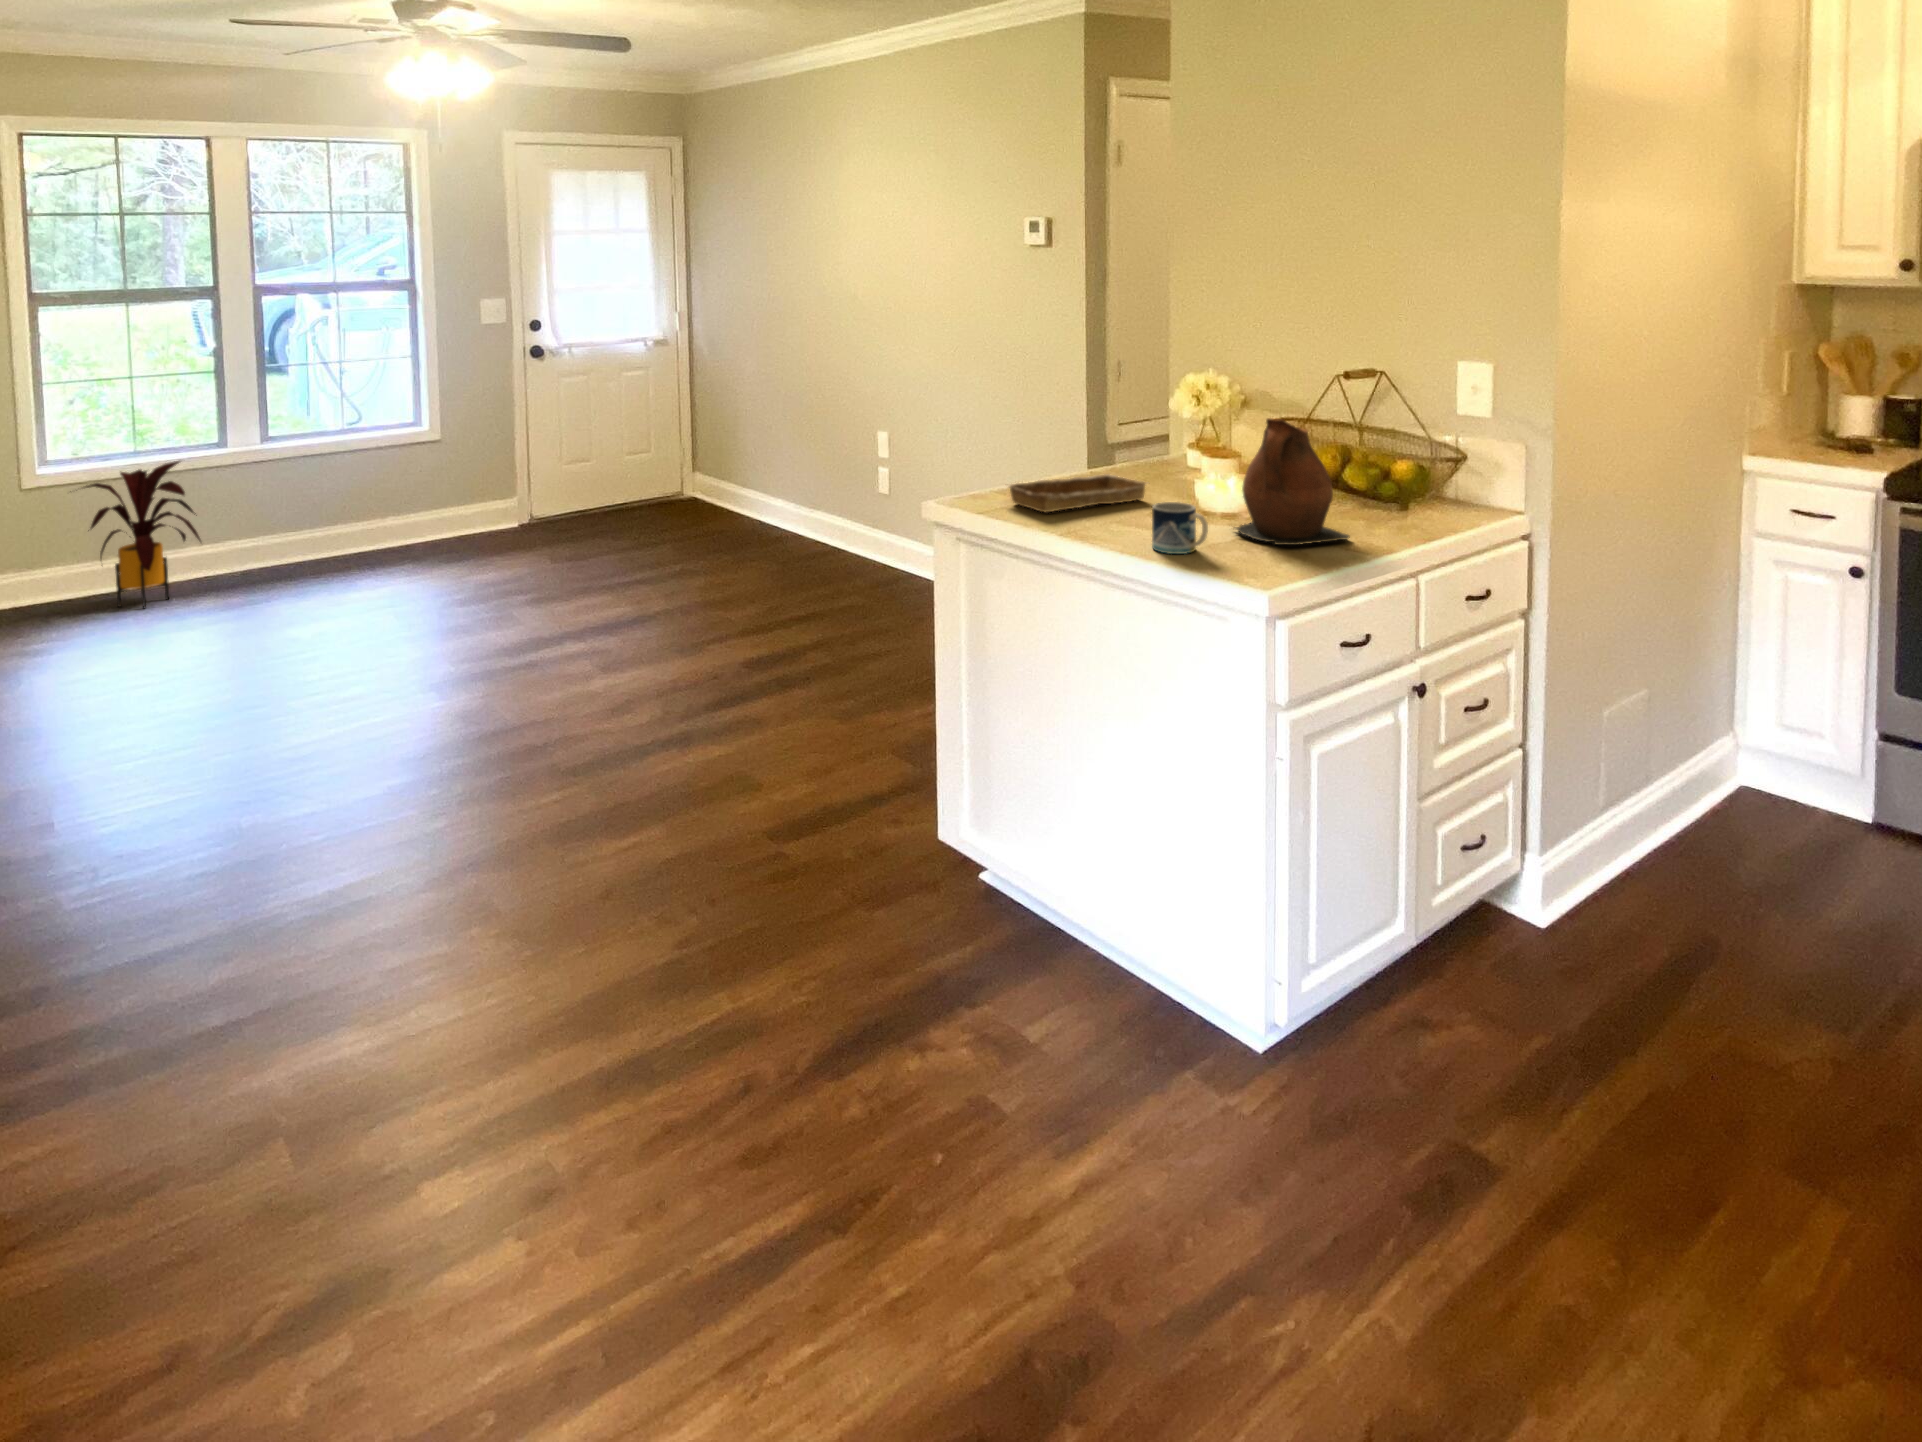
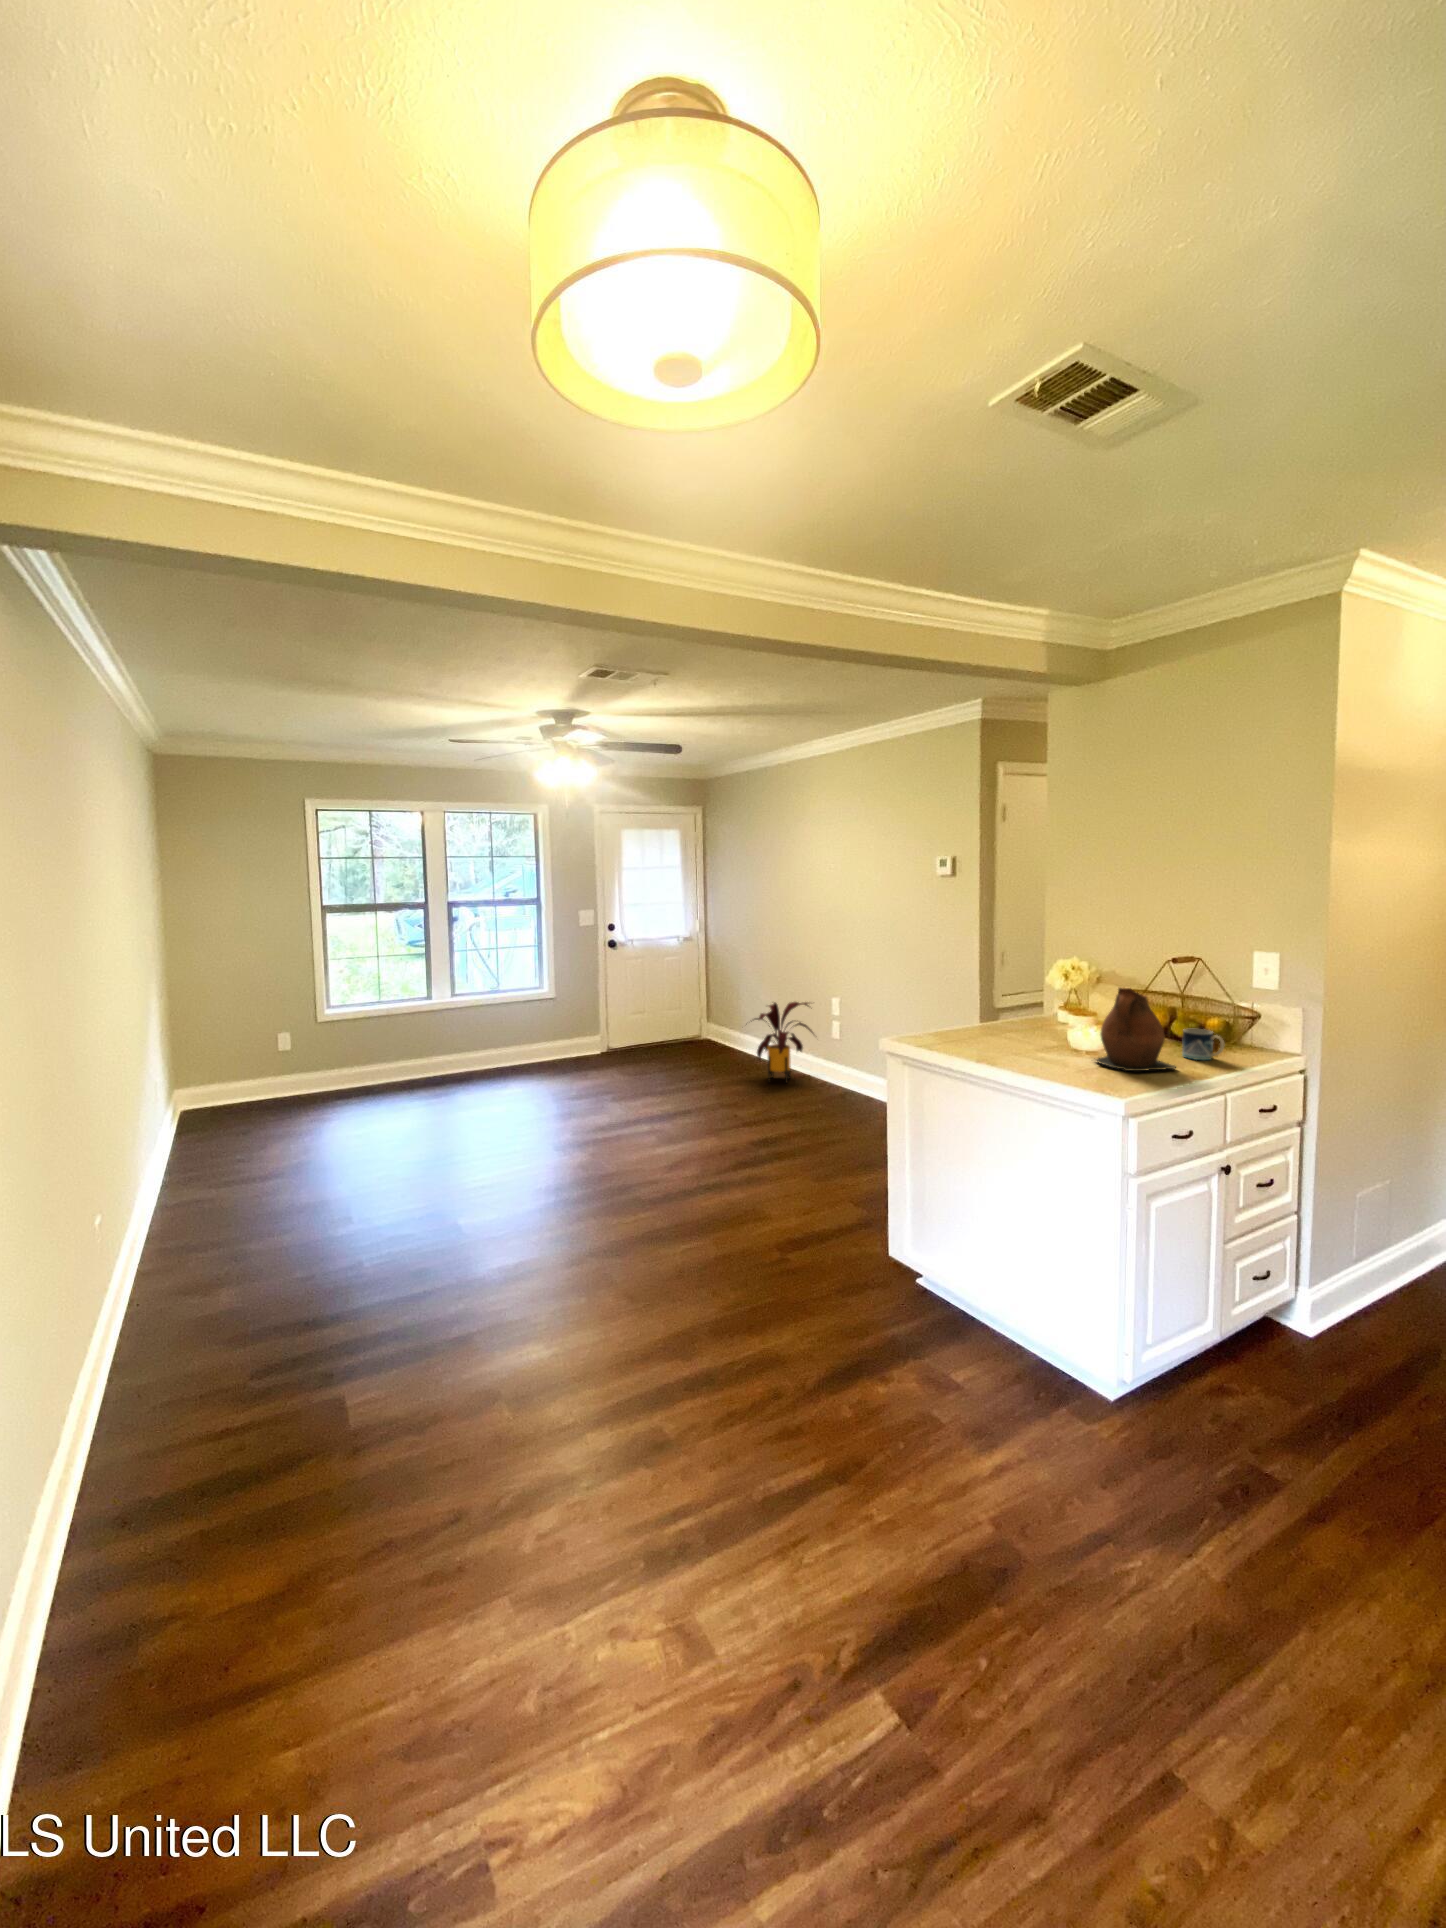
house plant: present [84,461,201,608] -> present [755,1002,813,1082]
tray: present [1008,474,1146,512] -> none [934,1024,1033,1047]
mug: present [1152,502,1208,554] -> present [1182,1029,1224,1060]

